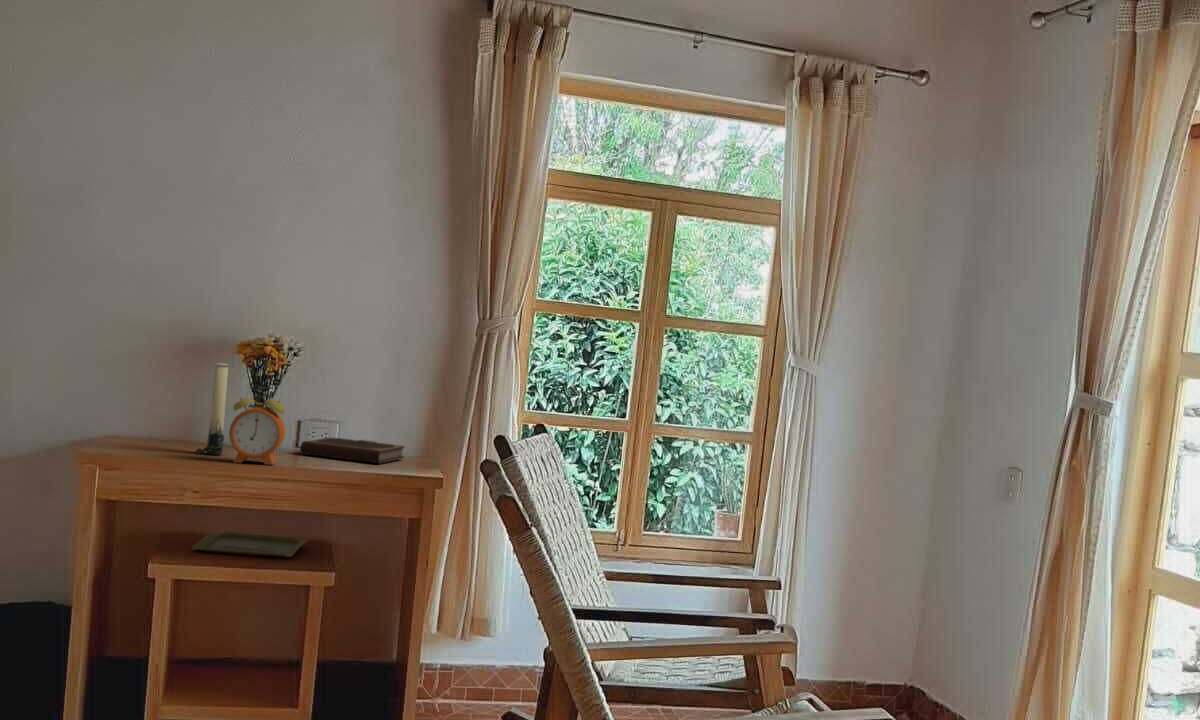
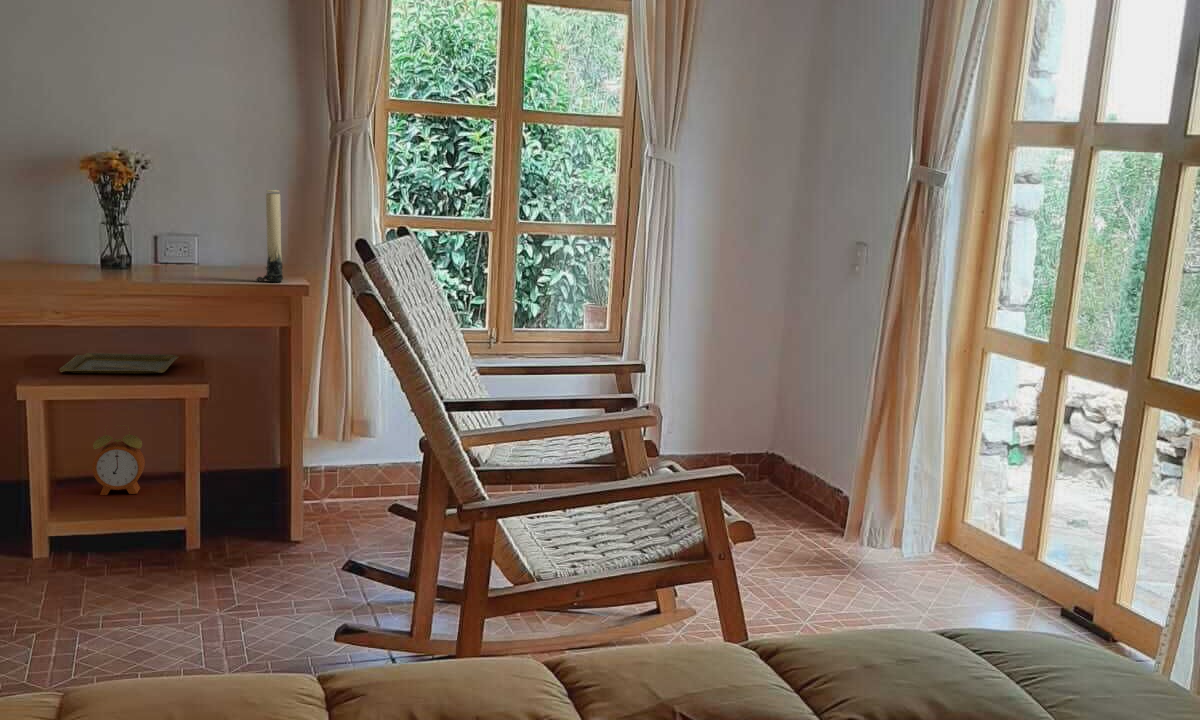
candle: present [195,363,228,455] -> present [256,190,283,282]
alarm clock: present [229,398,285,465] -> present [92,434,145,495]
notebook: present [300,437,404,463] -> none [160,253,270,276]

